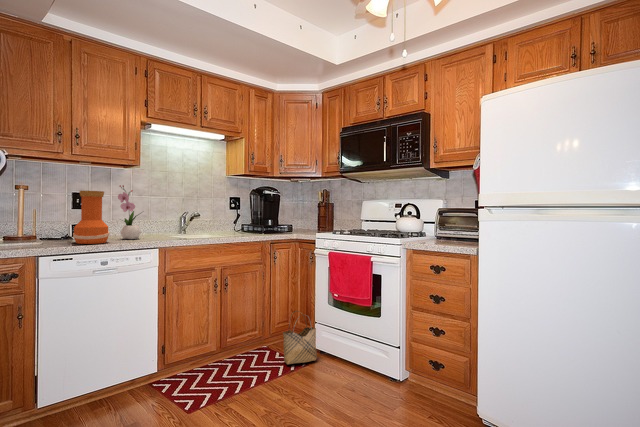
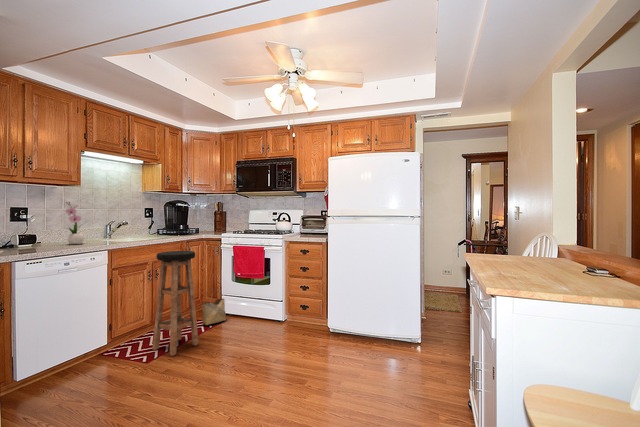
vase: present [73,191,110,244] -> none [34,208,66,249]
bar stool: none [205,255,265,411] -> present [152,251,199,356]

